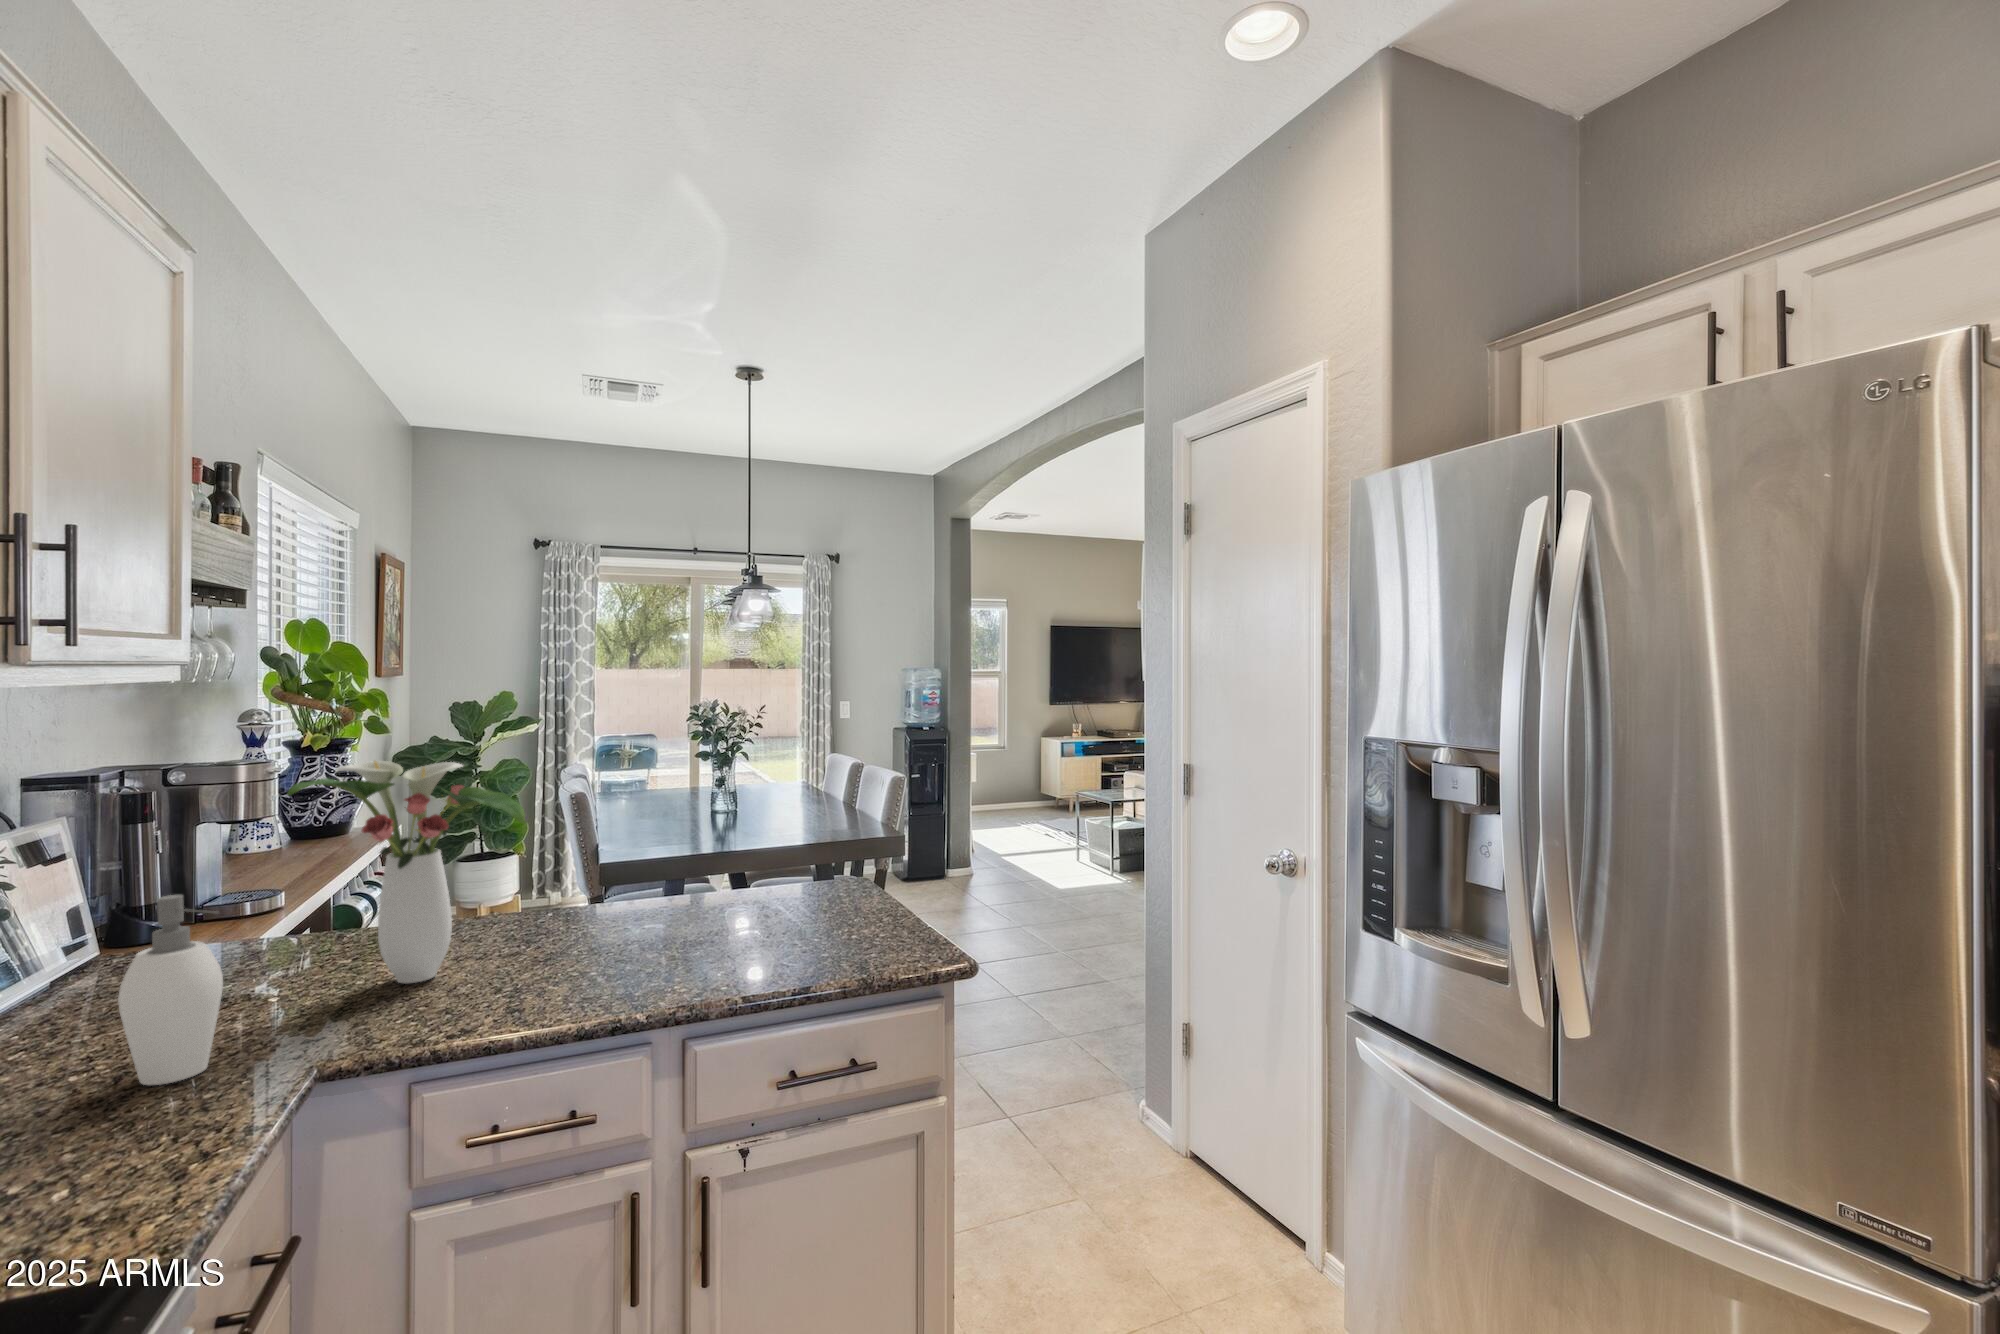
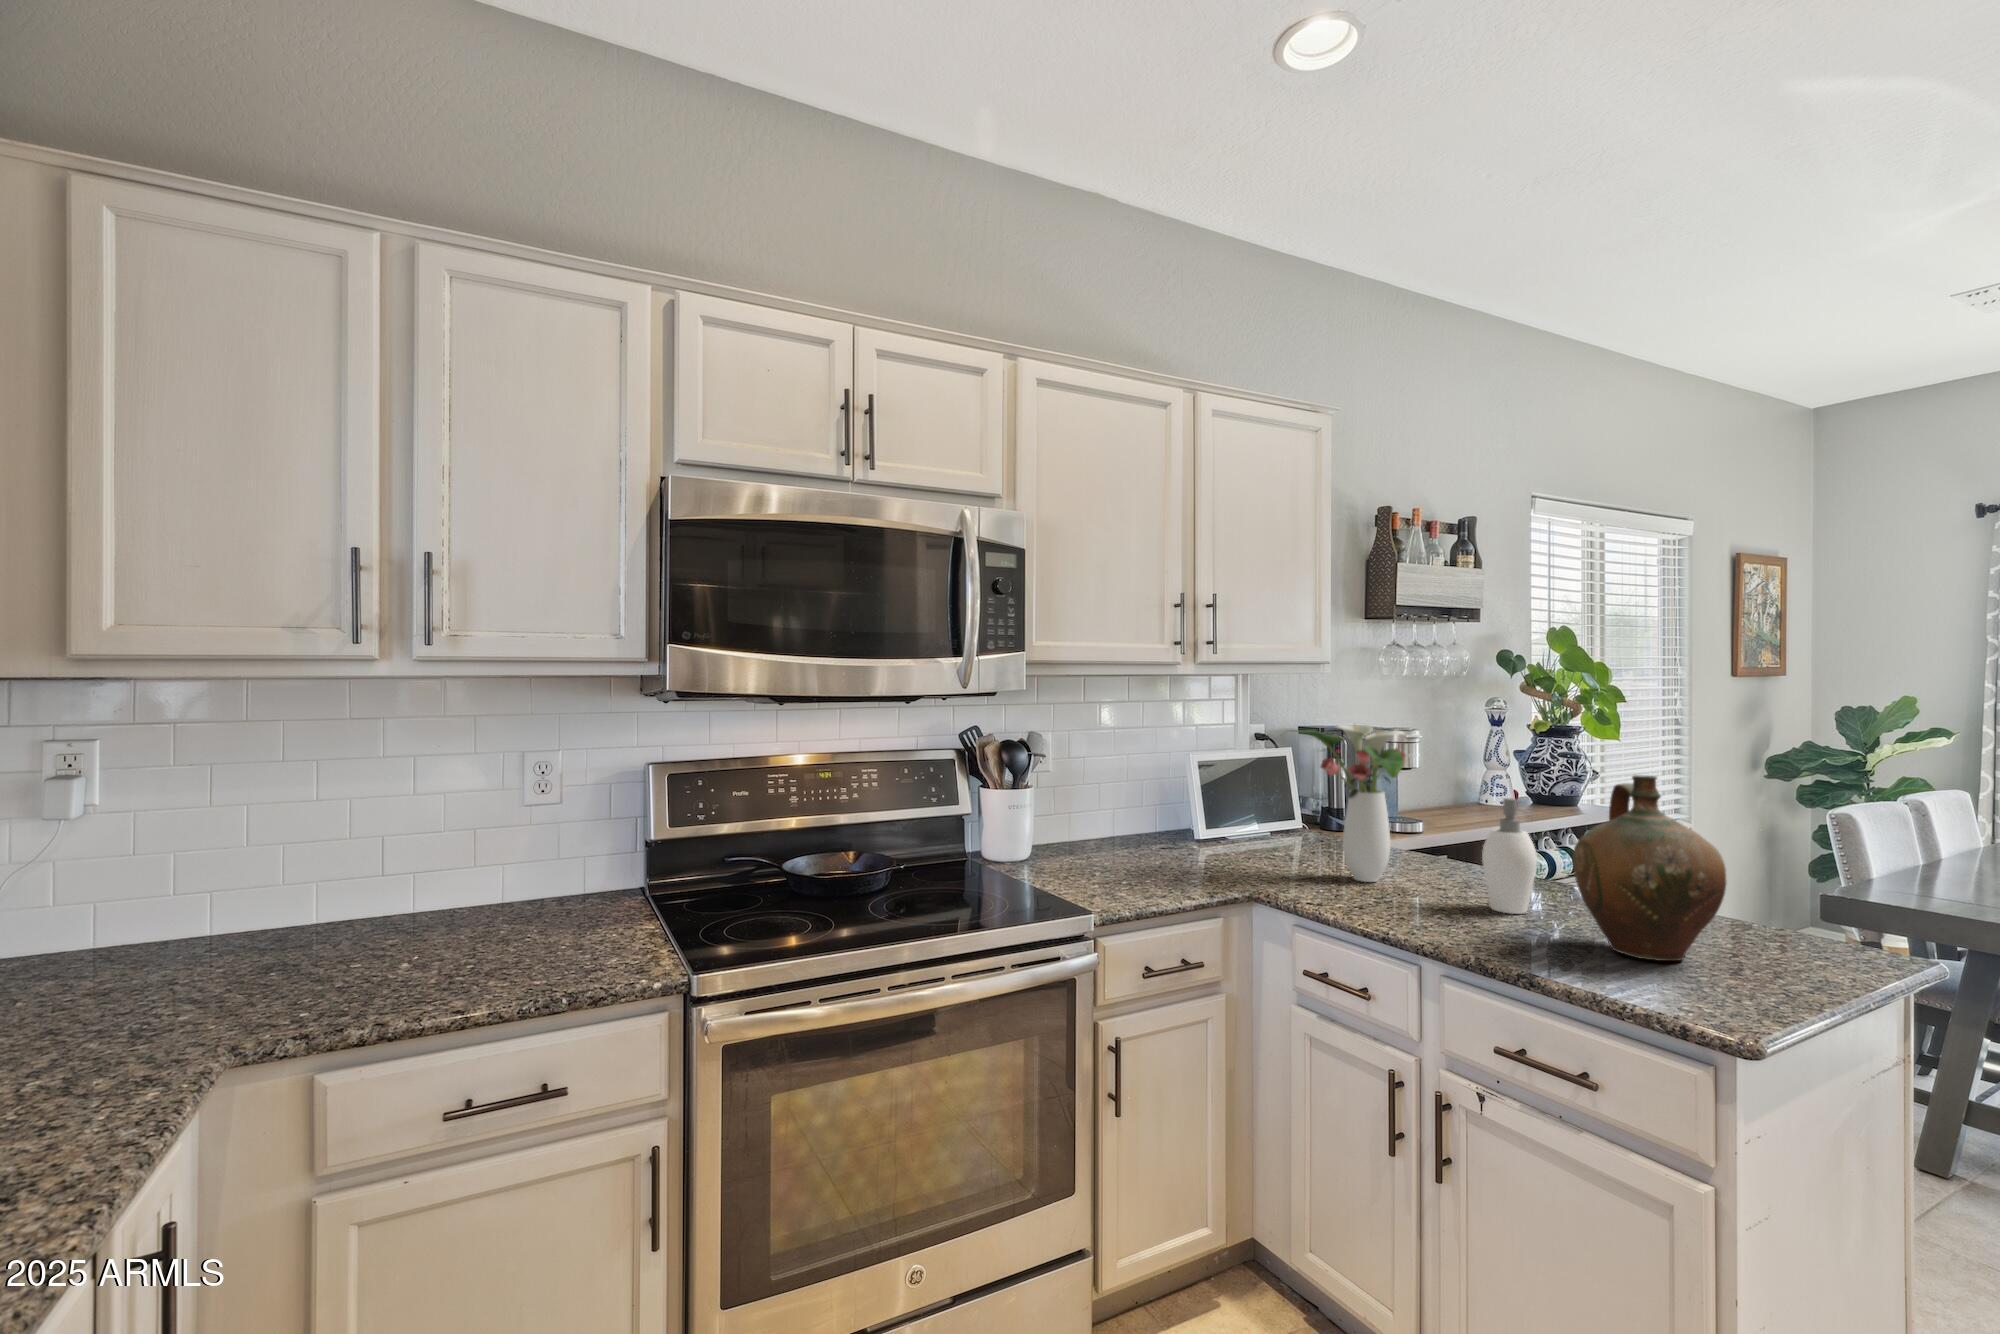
ceramic jug: none [740,769,863,942] -> present [1573,775,1726,961]
soap dispenser: present [118,895,223,1085] -> present [1482,798,1537,914]

